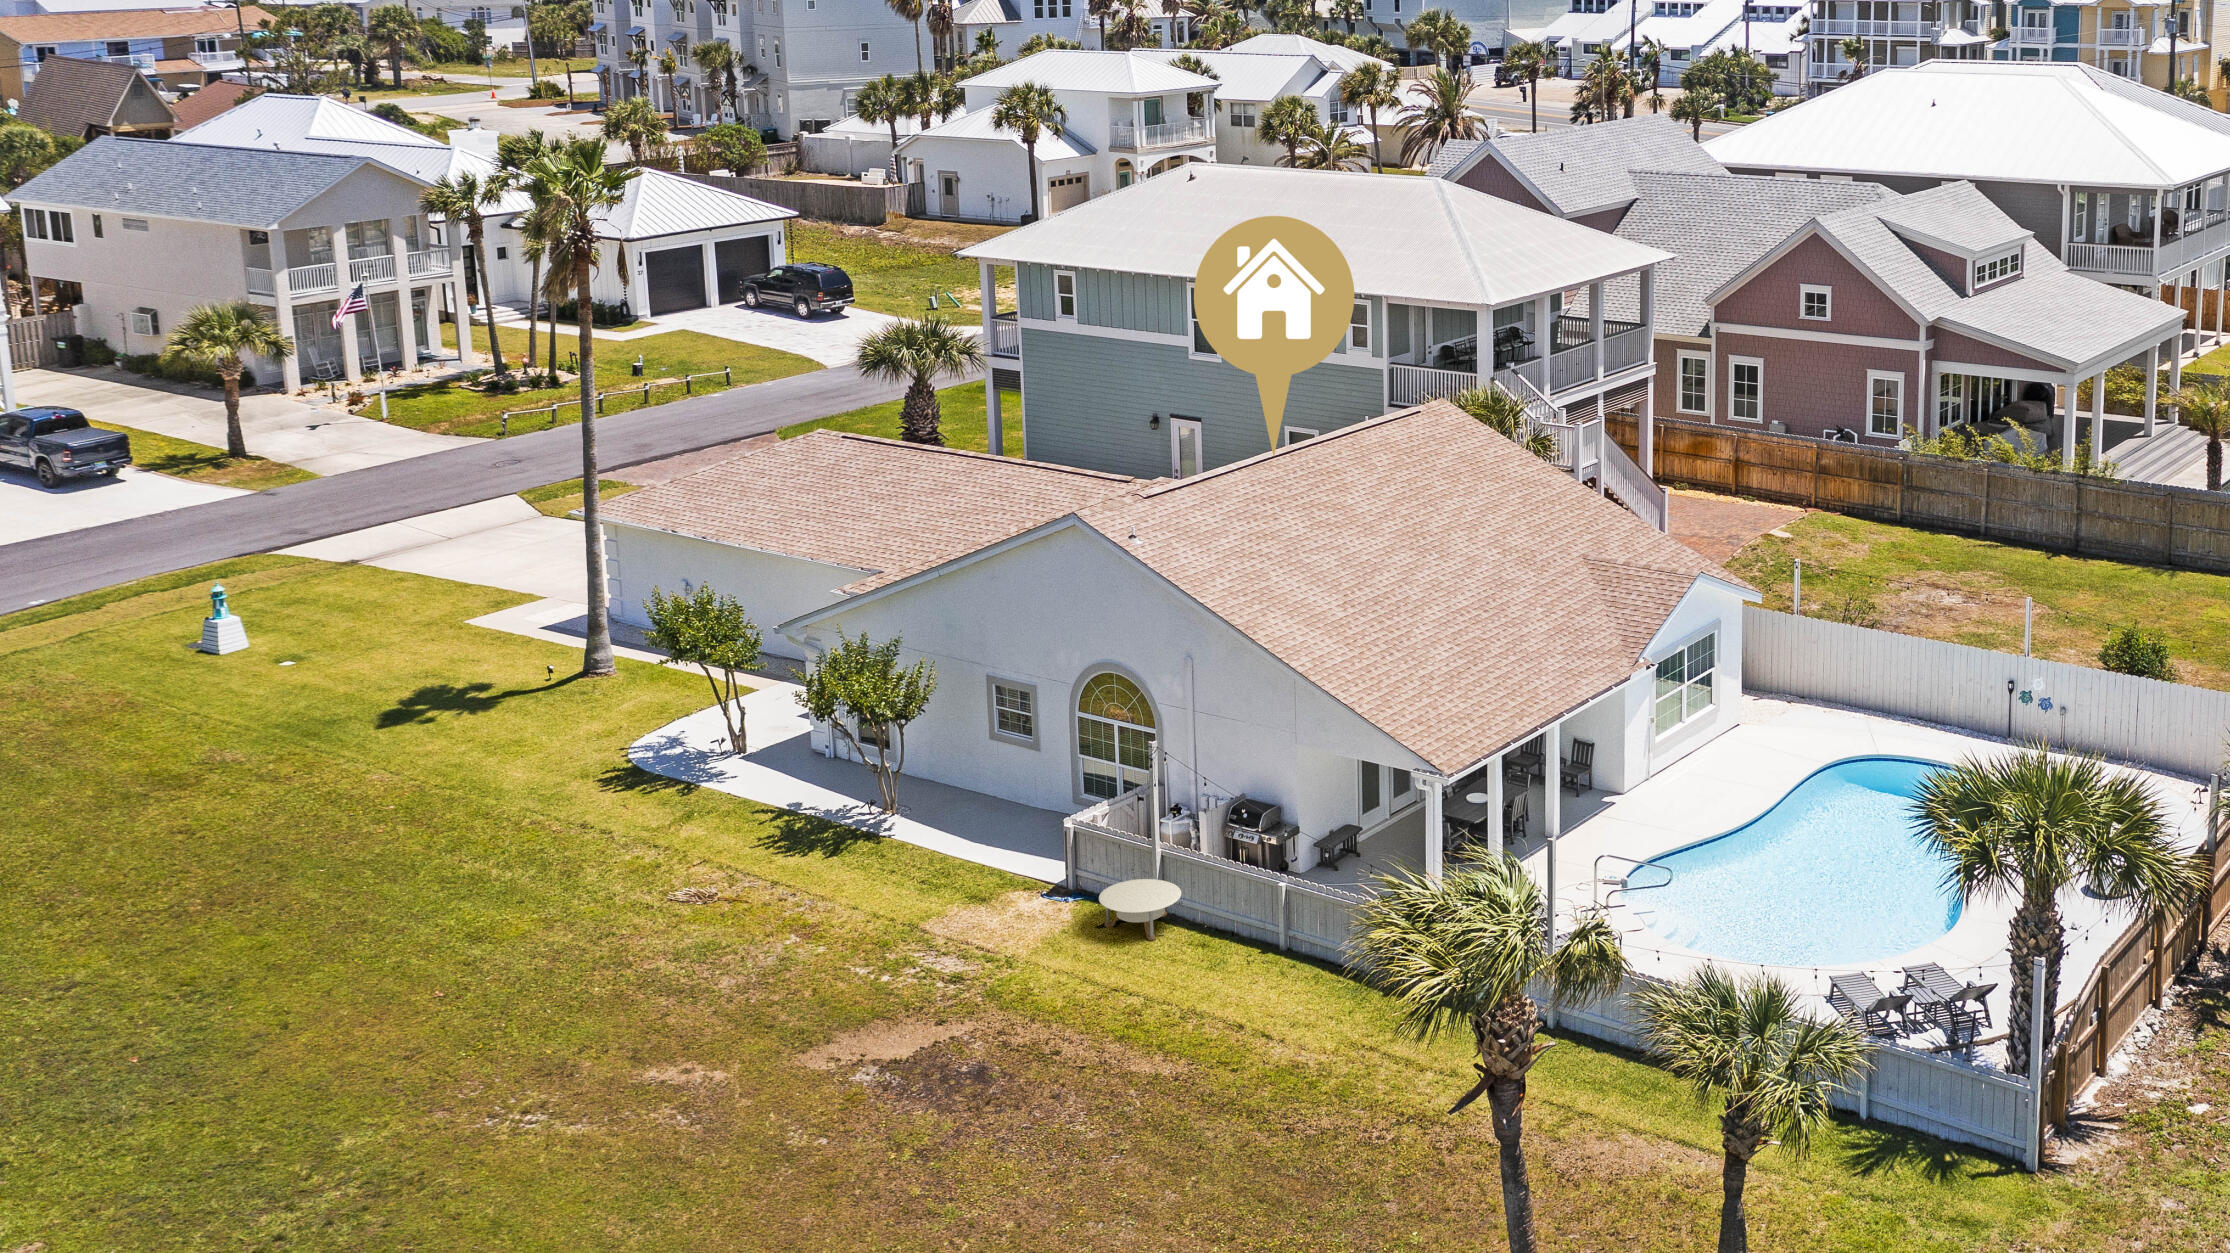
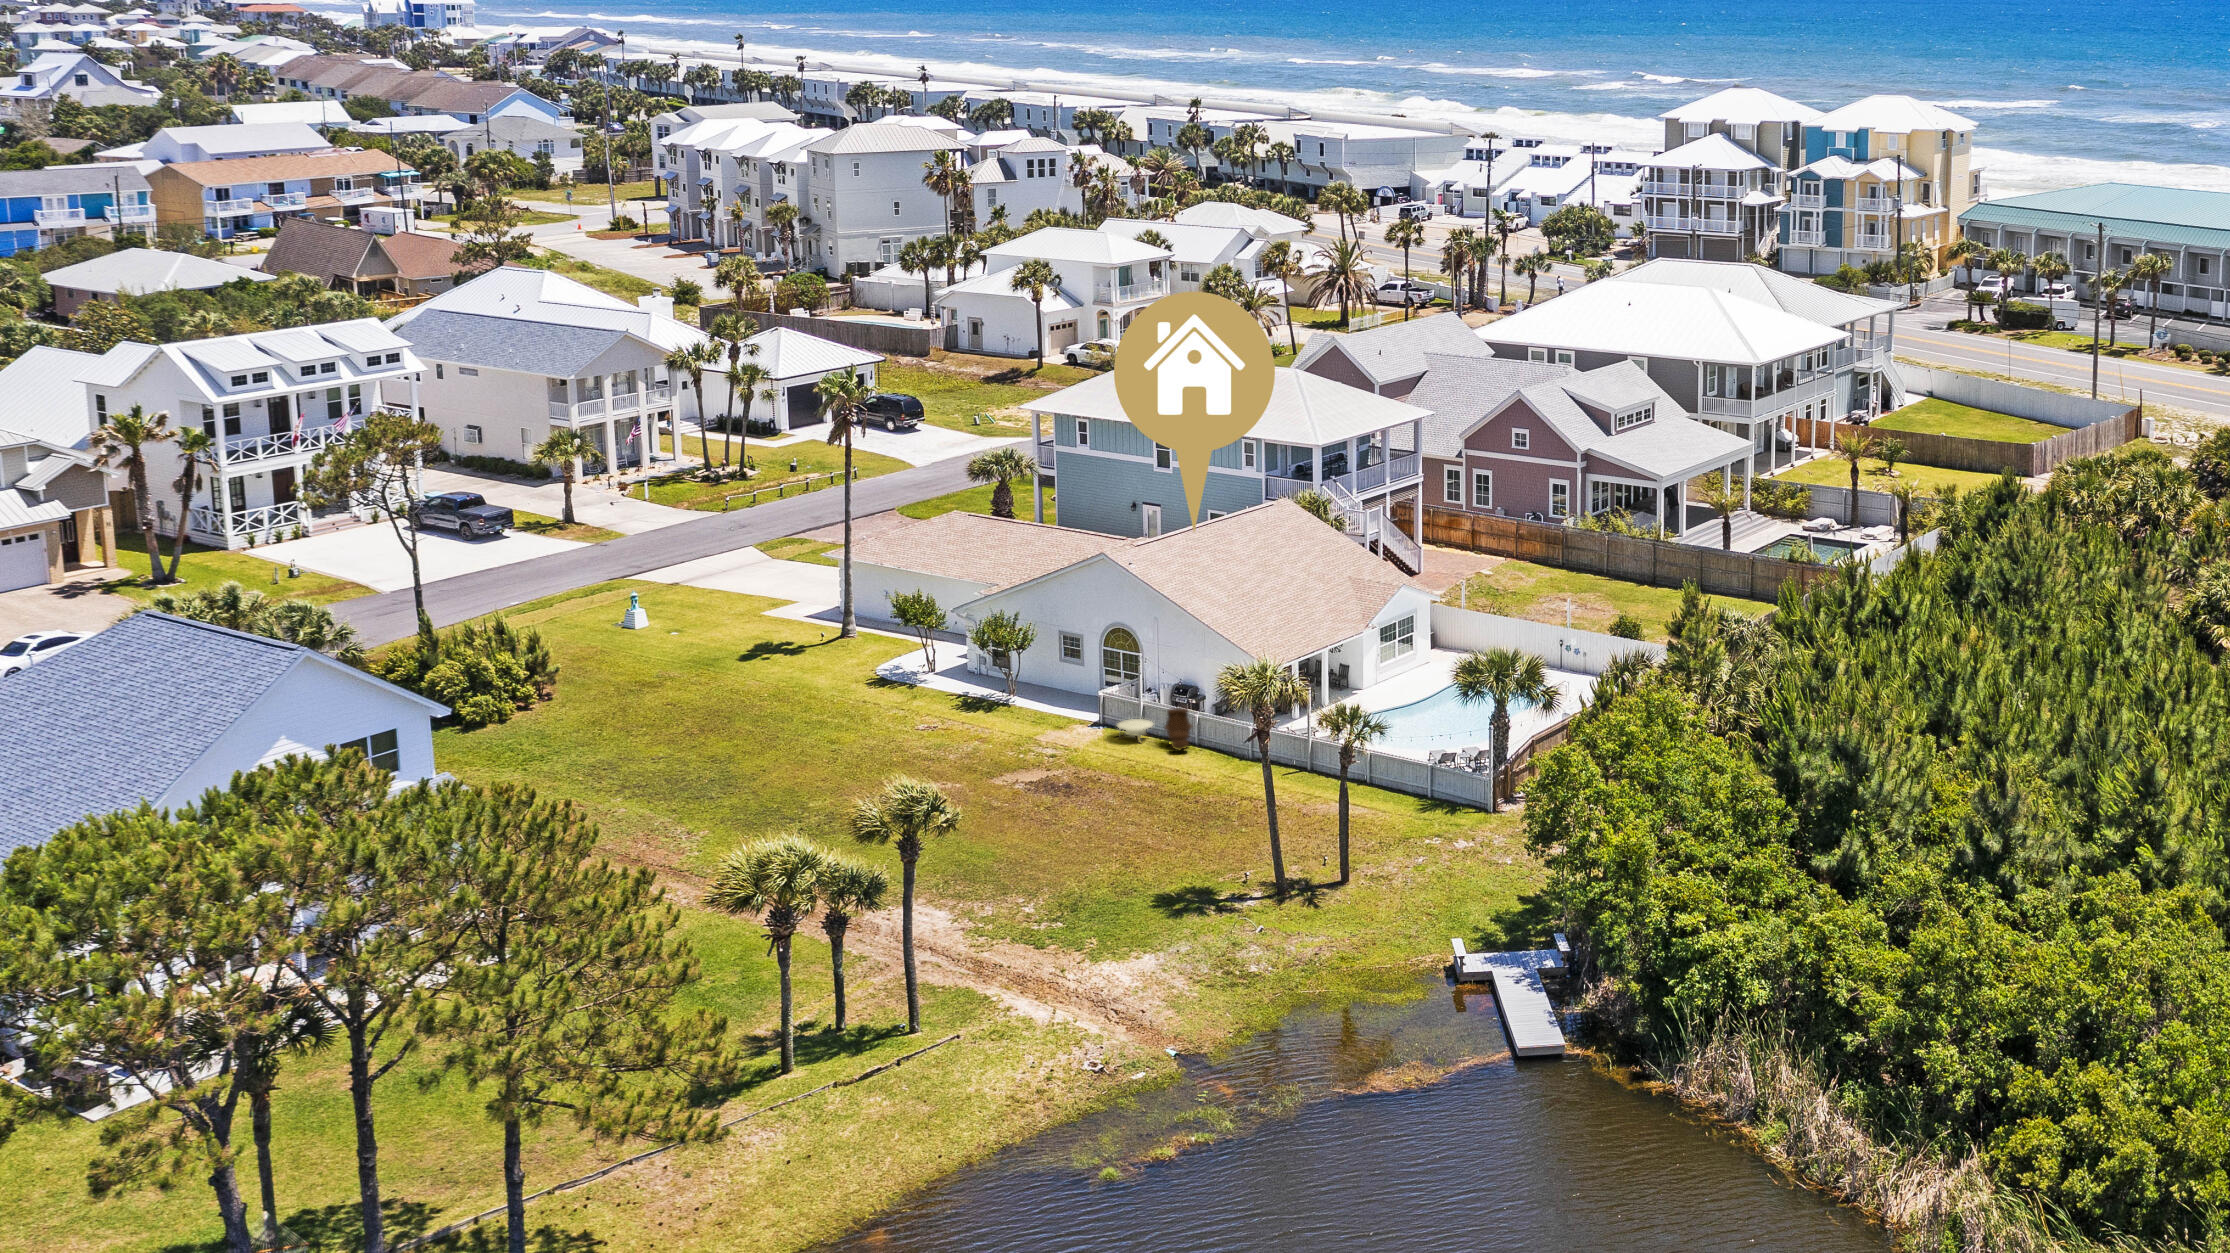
lounge chair: none [1203,860,1269,973] -> present [1164,708,1192,750]

